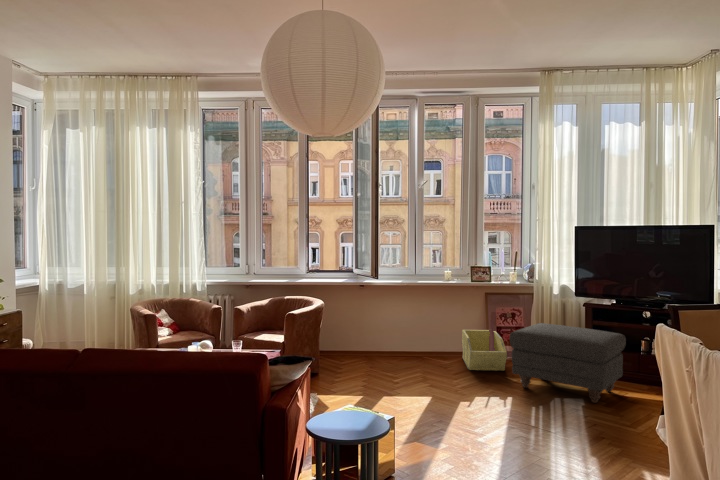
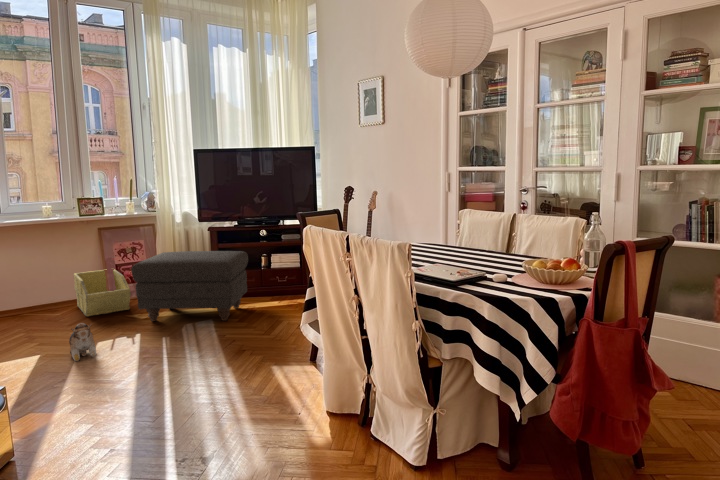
plush toy: none [454,378,474,410] -> present [69,323,96,361]

